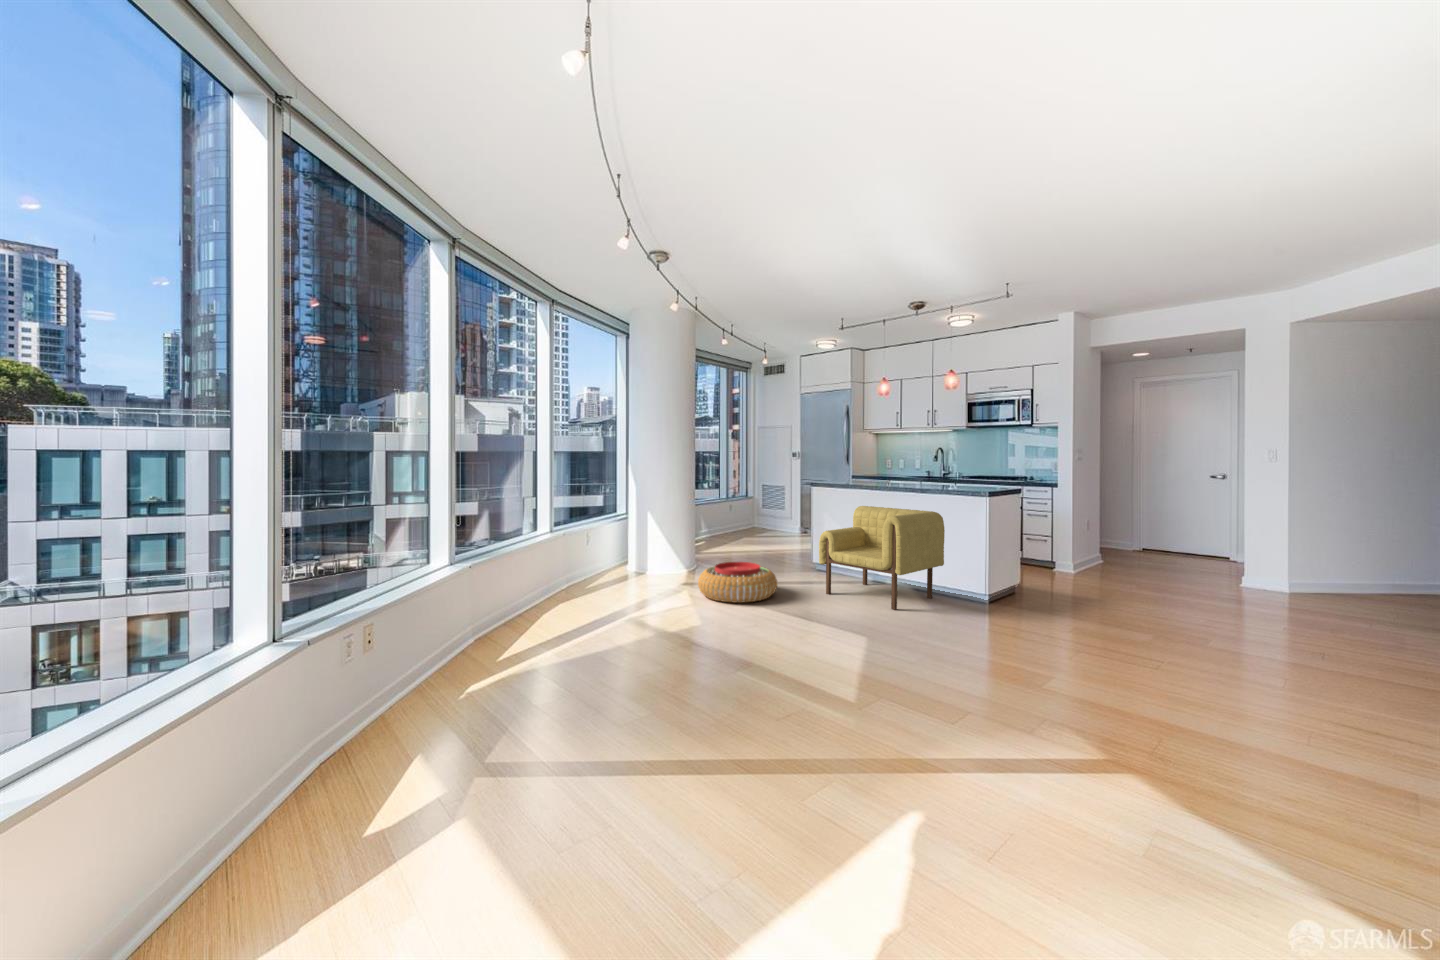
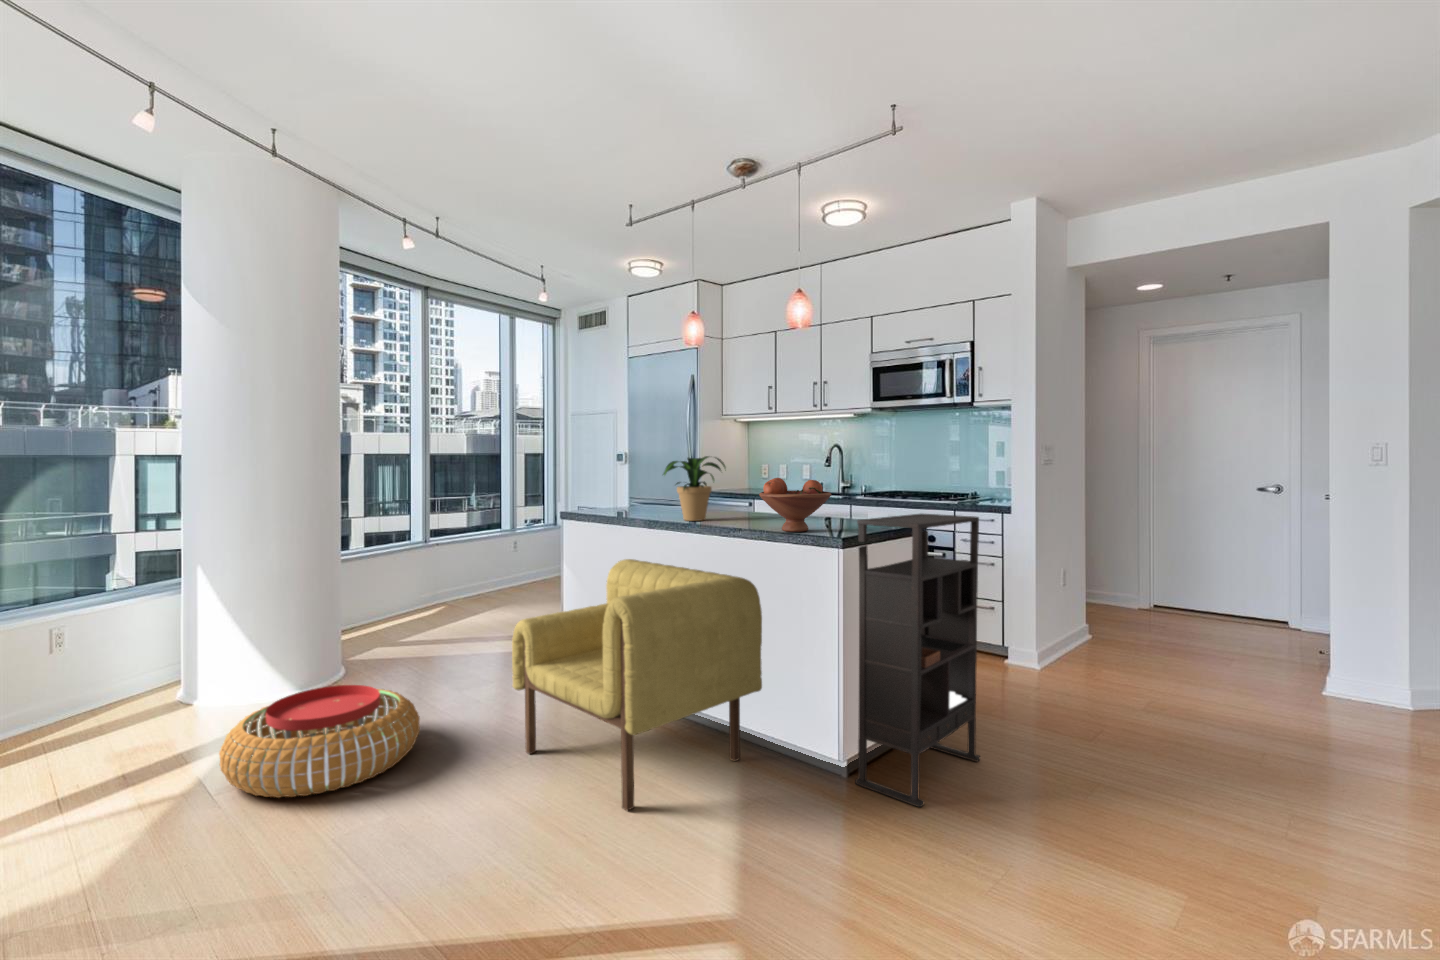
potted plant: none [876,455,911,487] -> present [663,456,726,521]
fruit bowl: none [940,465,978,491] -> present [759,478,831,532]
bookshelf: none [993,483,1052,612] -> present [855,514,980,807]

